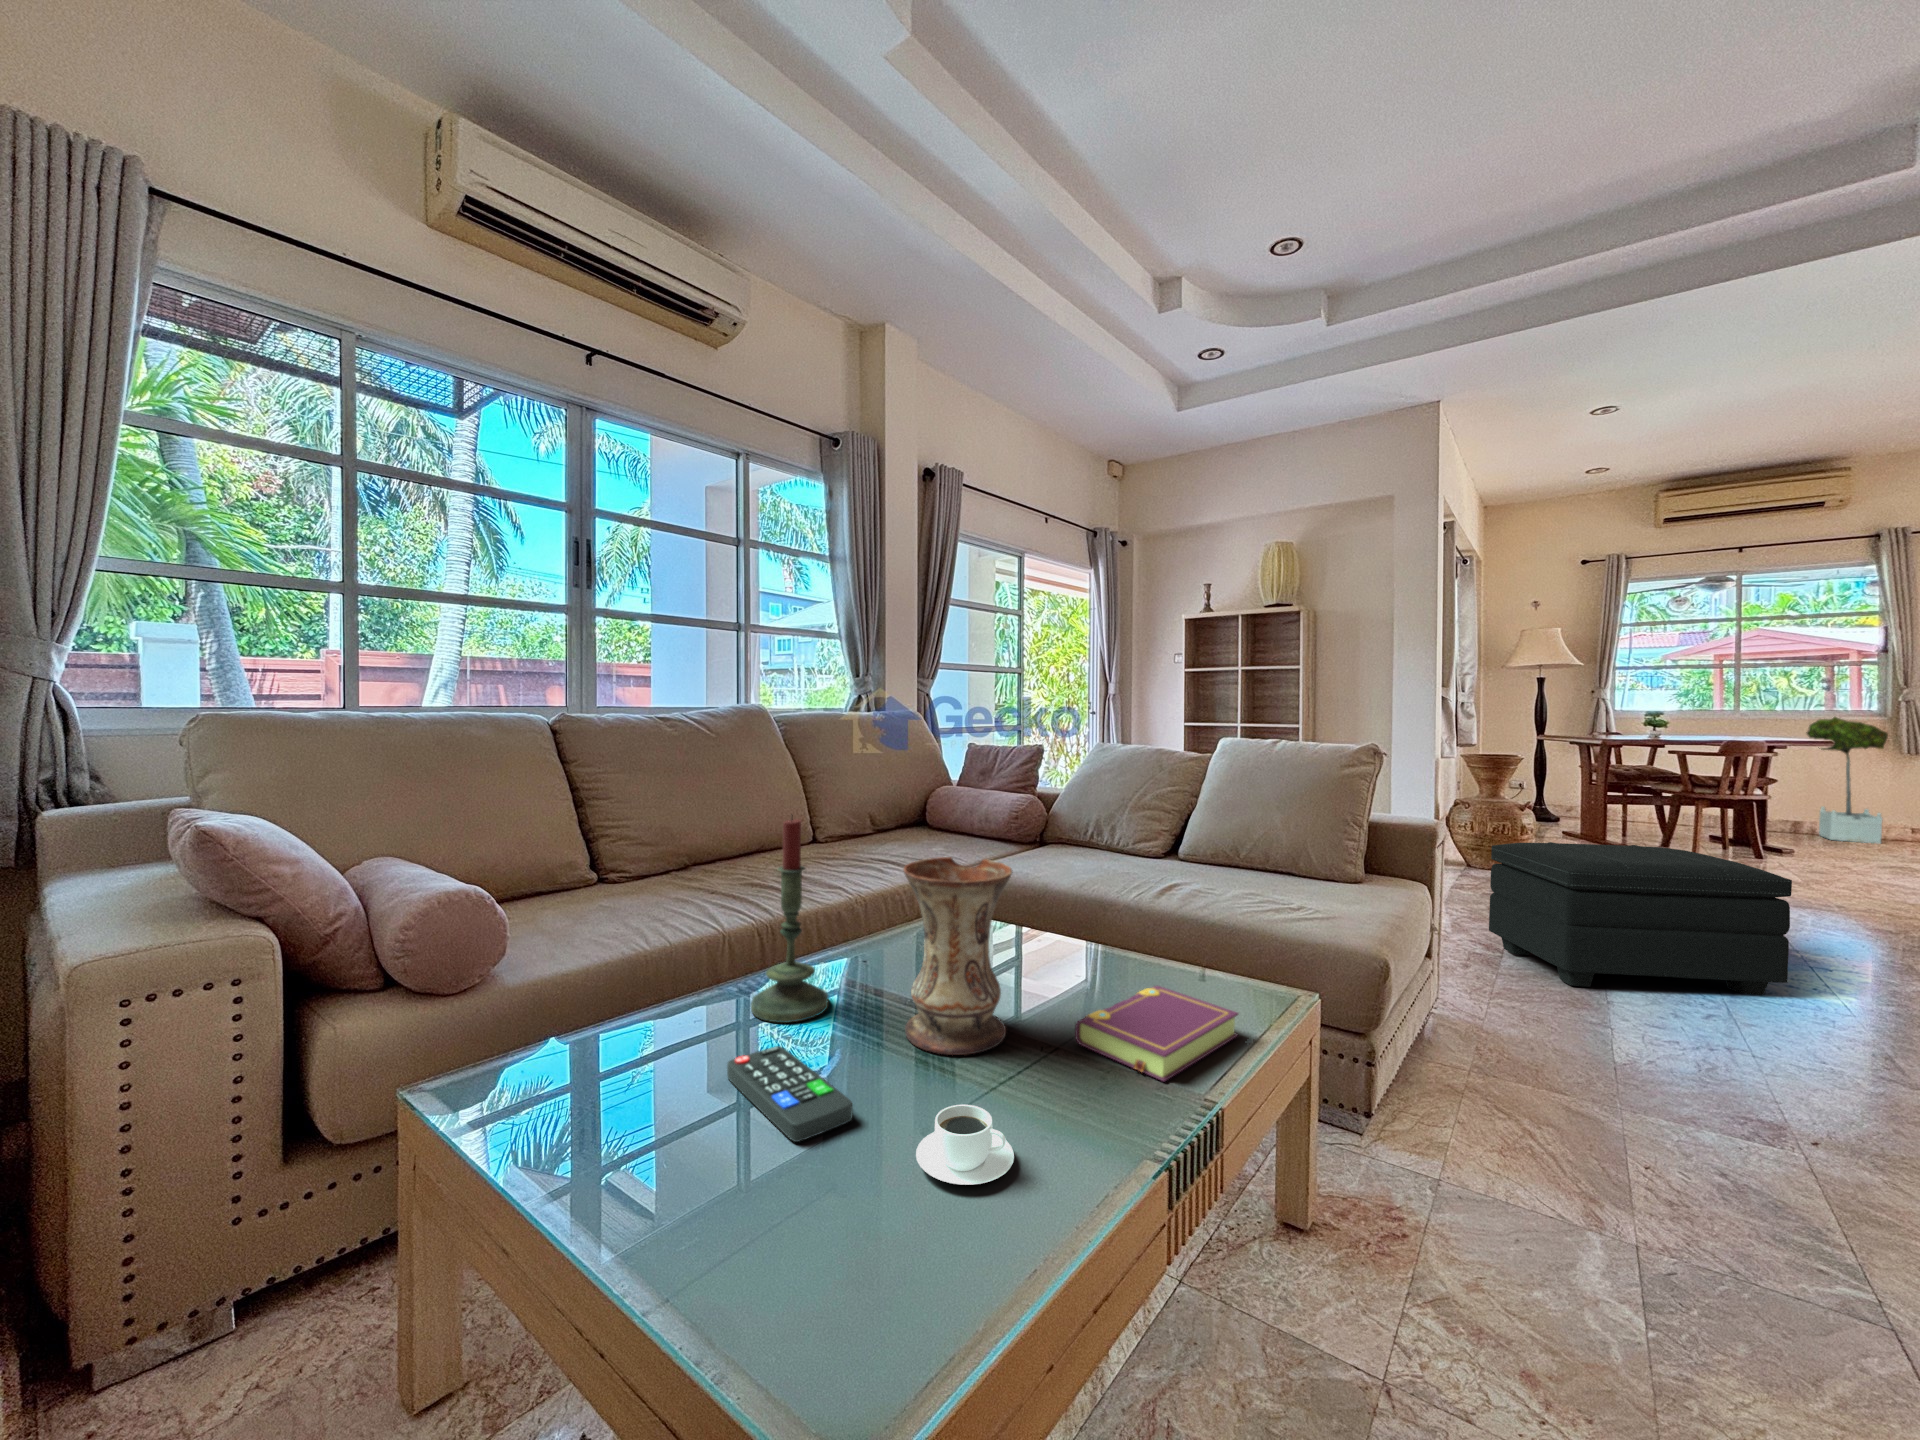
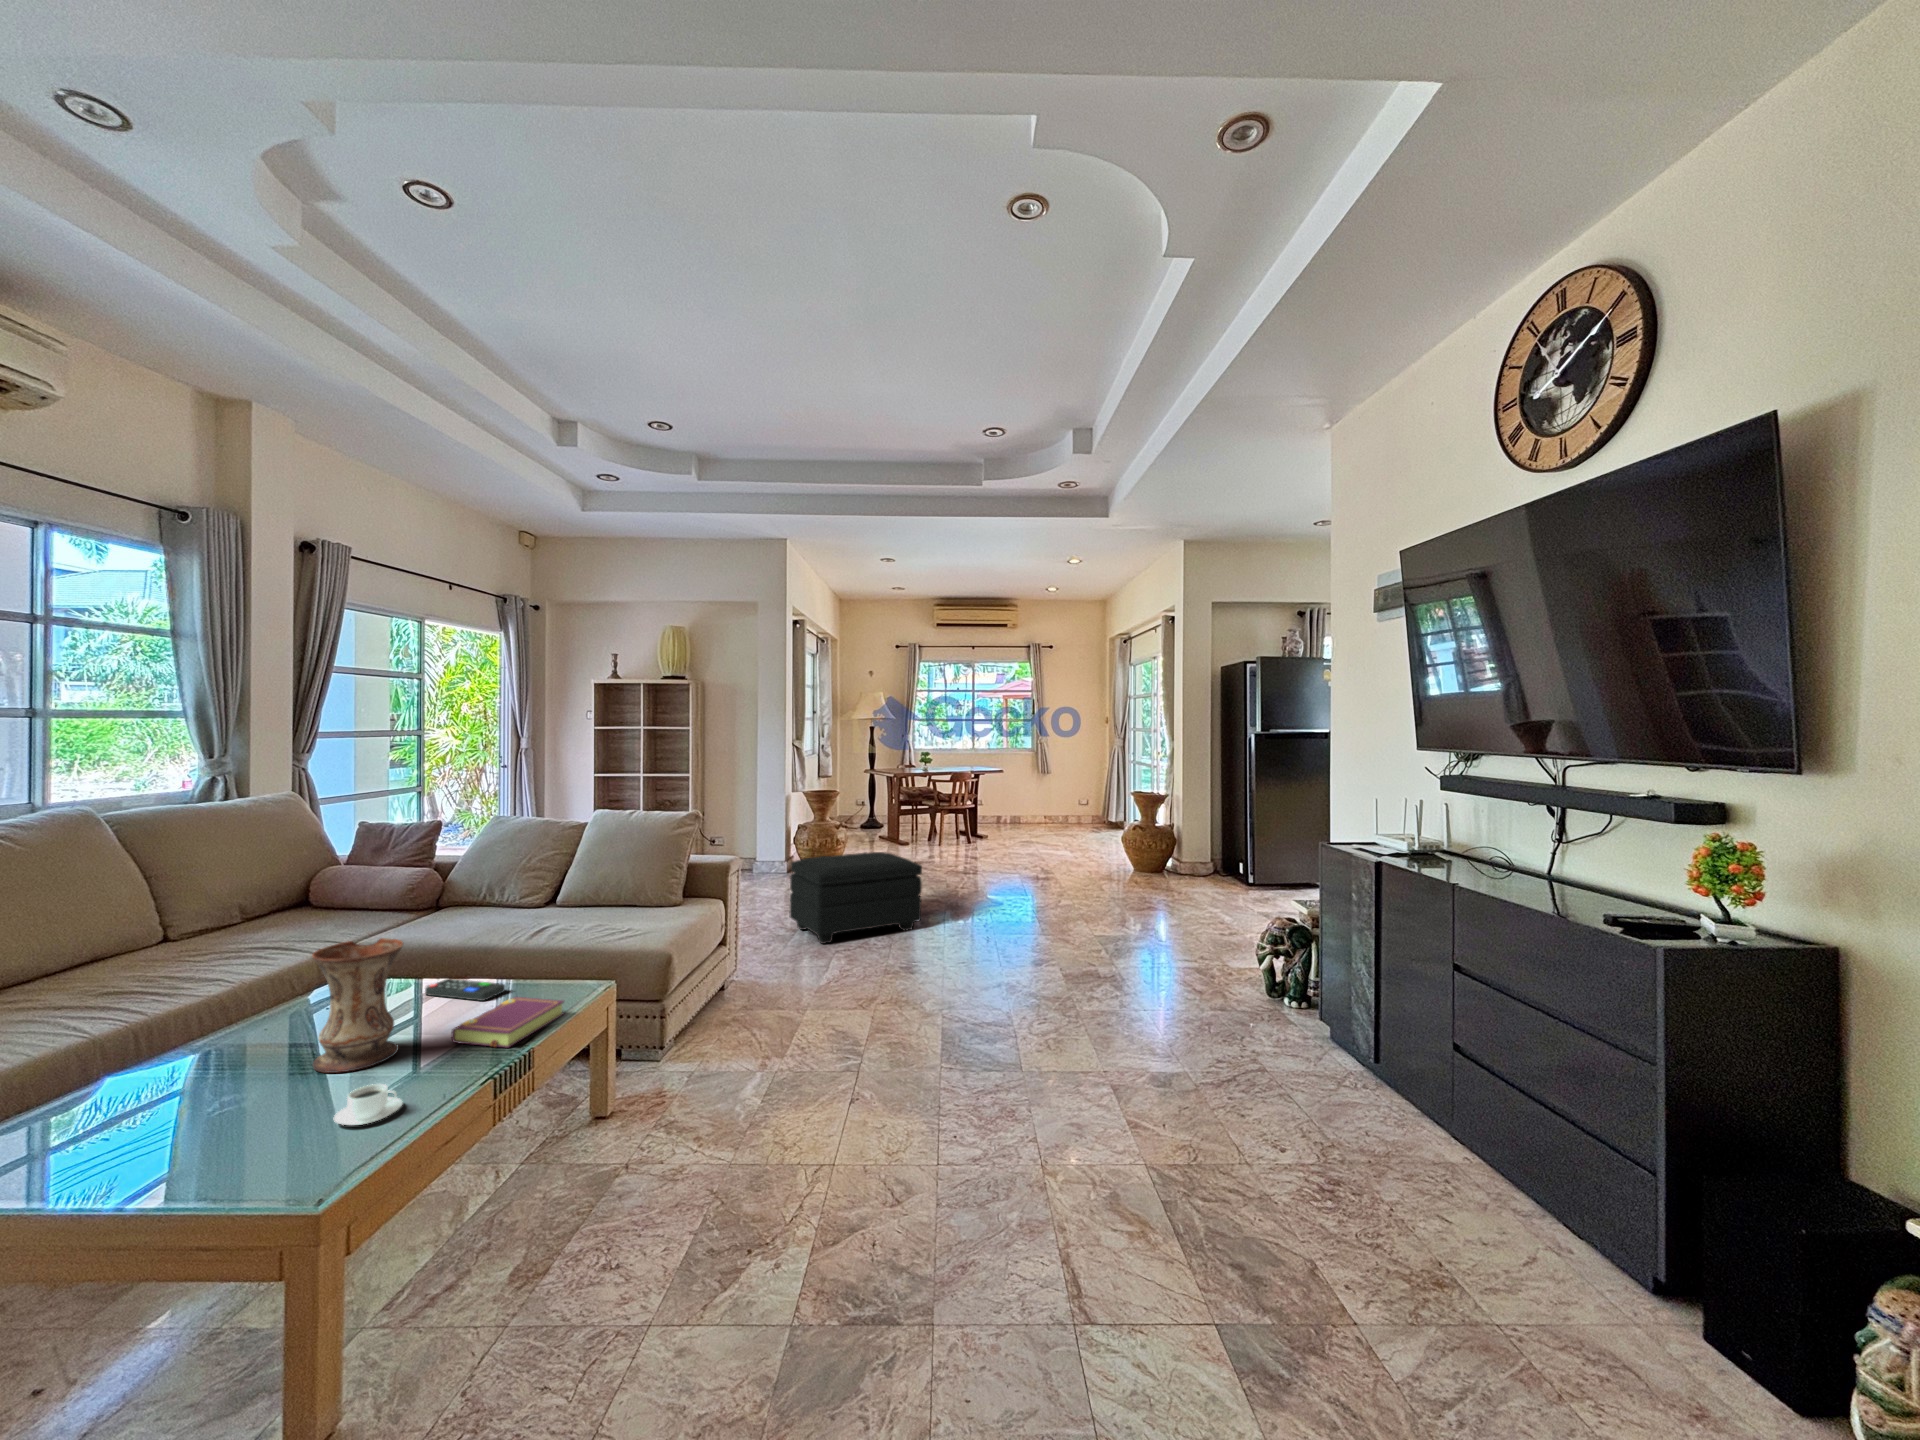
potted tree: present [1806,717,1888,844] -> none [999,752,1030,826]
candle: present [751,815,828,1023] -> none [154,931,235,1091]
remote control: present [727,1046,853,1142] -> present [425,979,505,1001]

